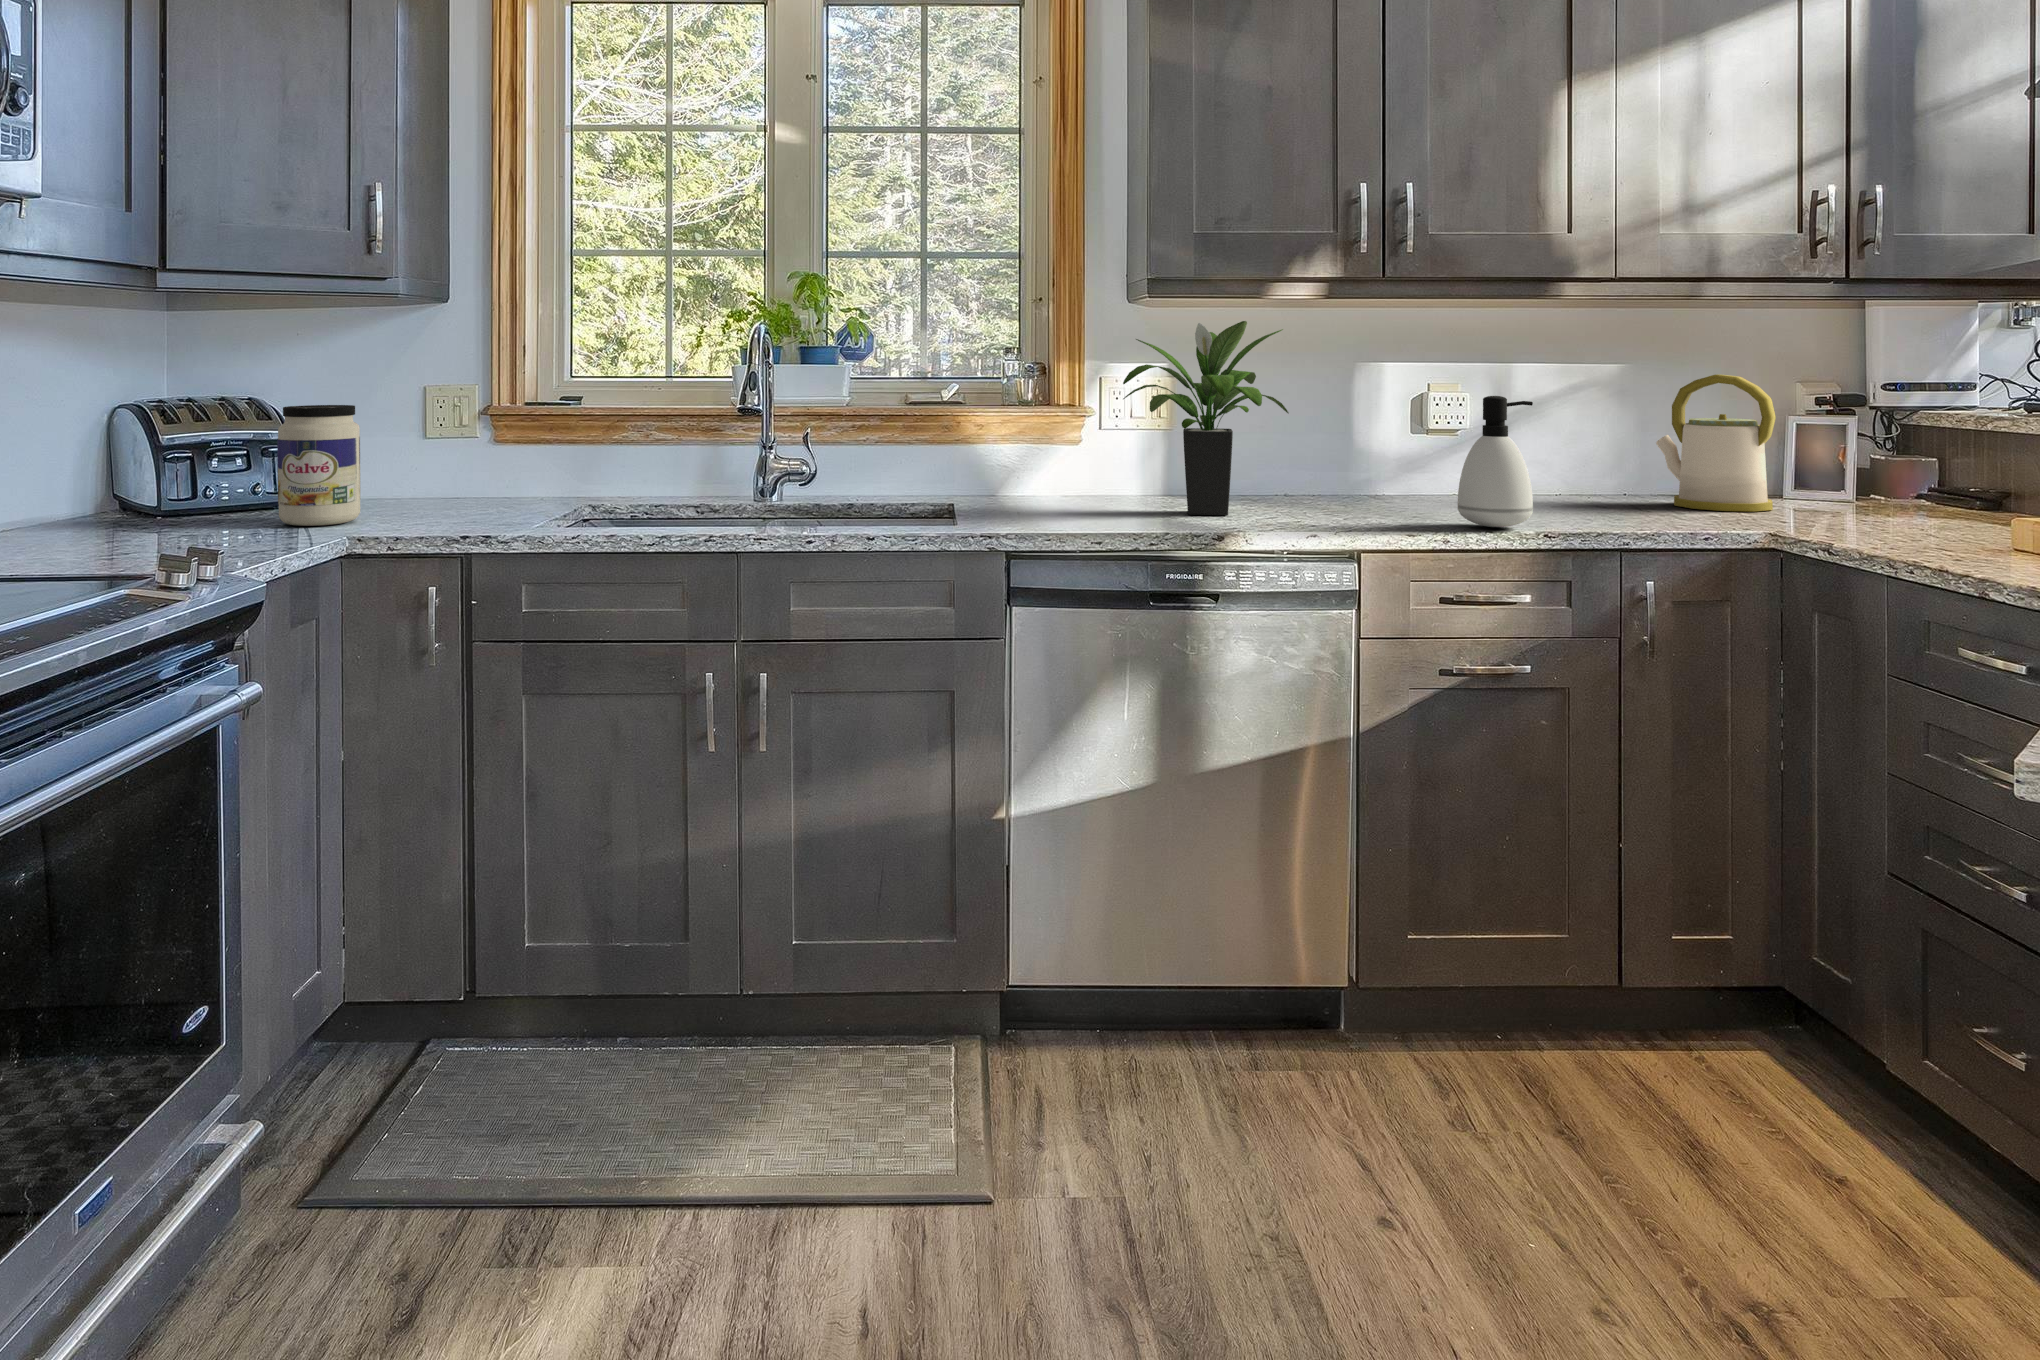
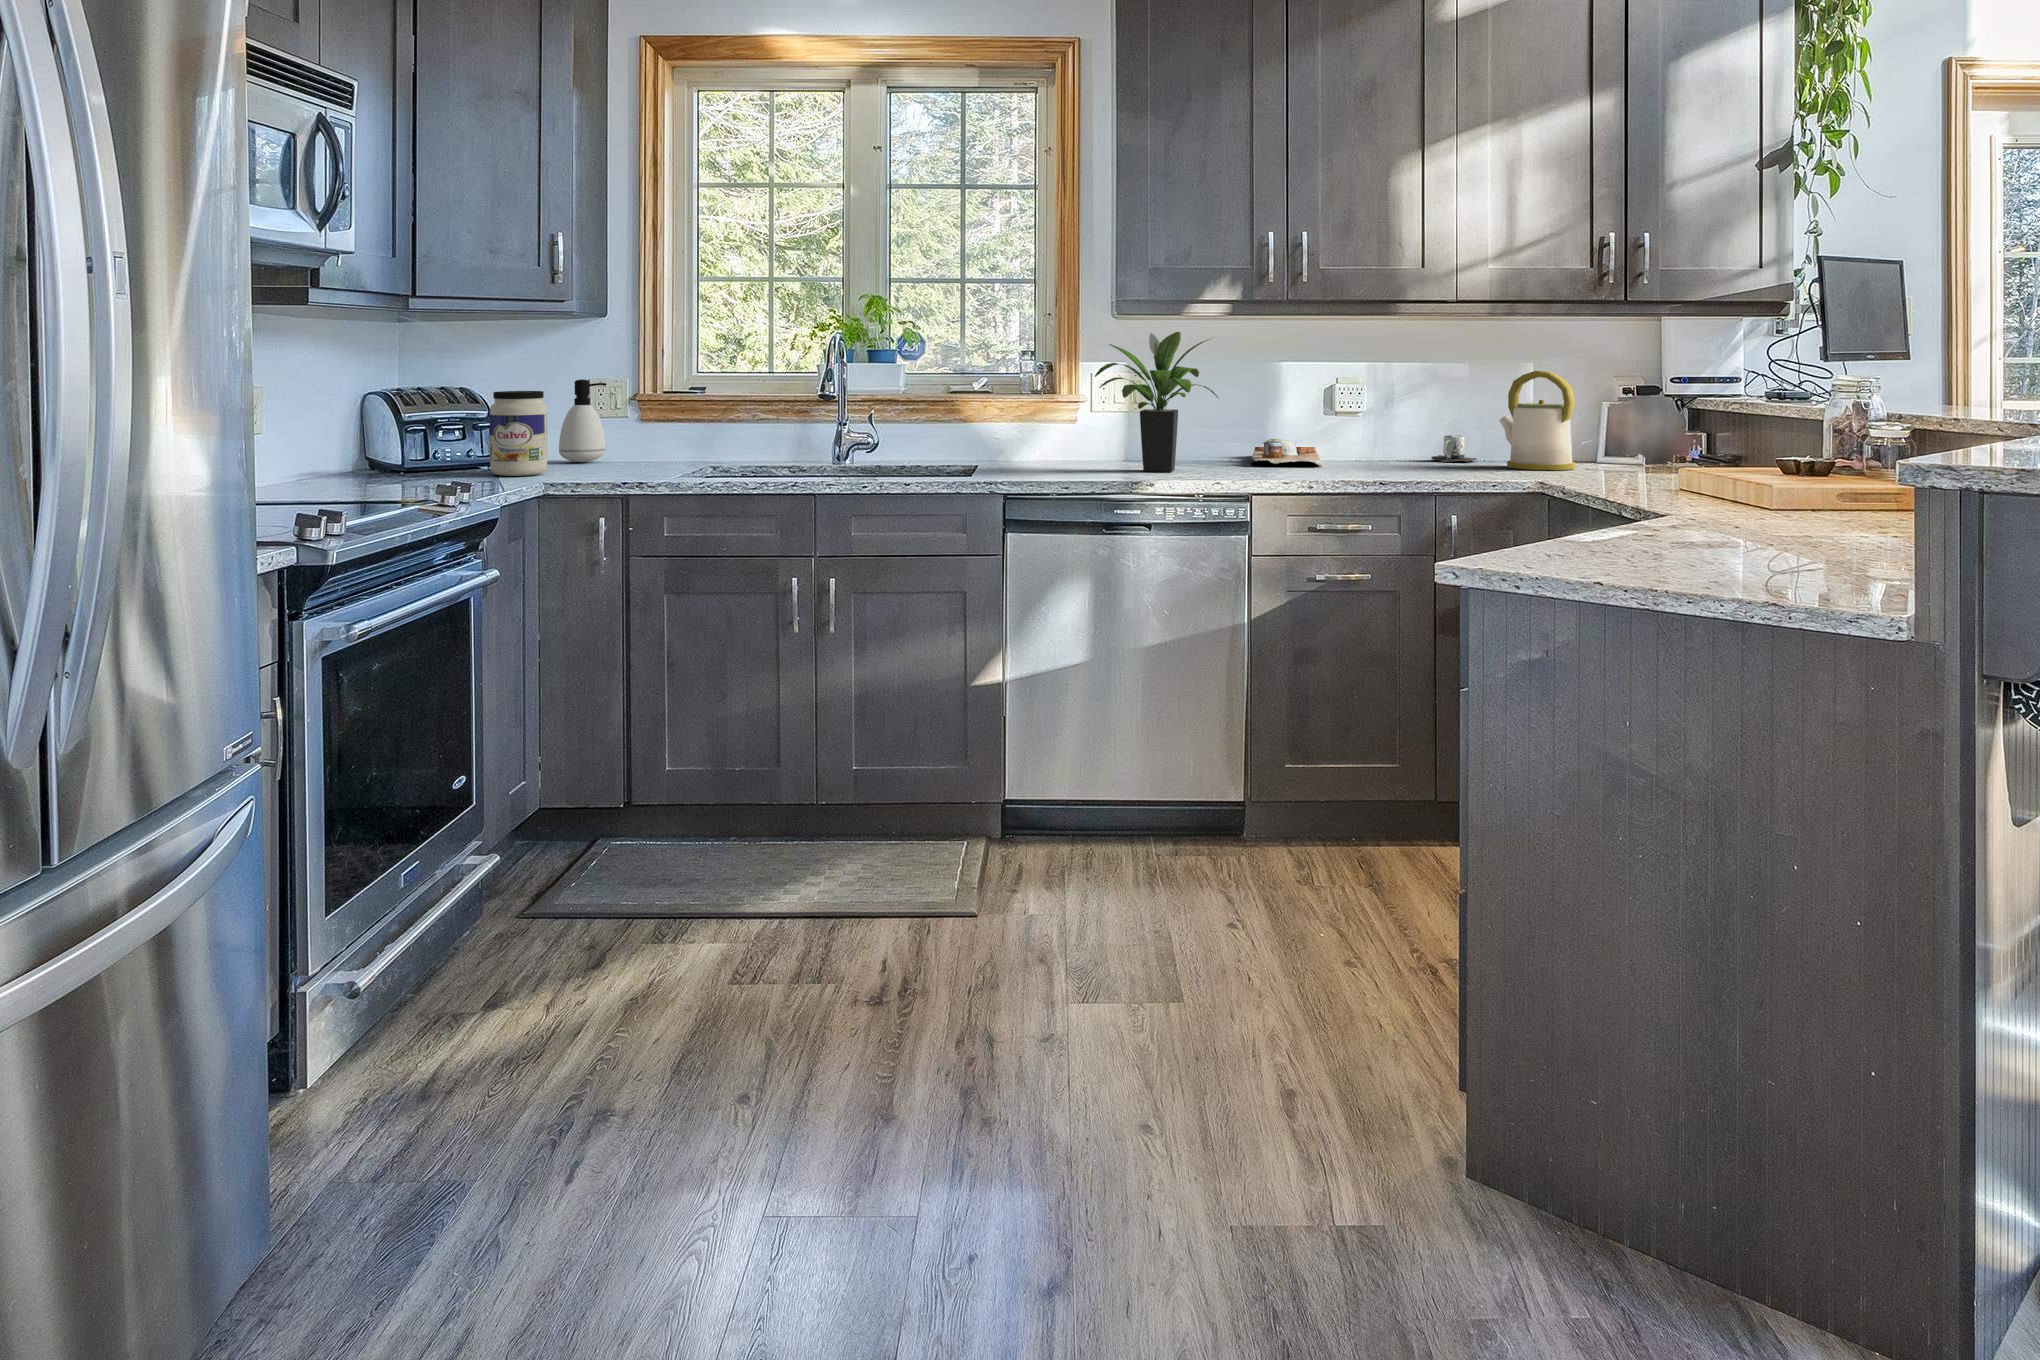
soap dispenser: present [1458,396,1533,527] -> present [559,379,606,462]
mug: none [1548,460,1611,496] -> present [1431,436,1477,462]
cutting board: none [1302,465,1422,506] -> present [1251,438,1322,467]

